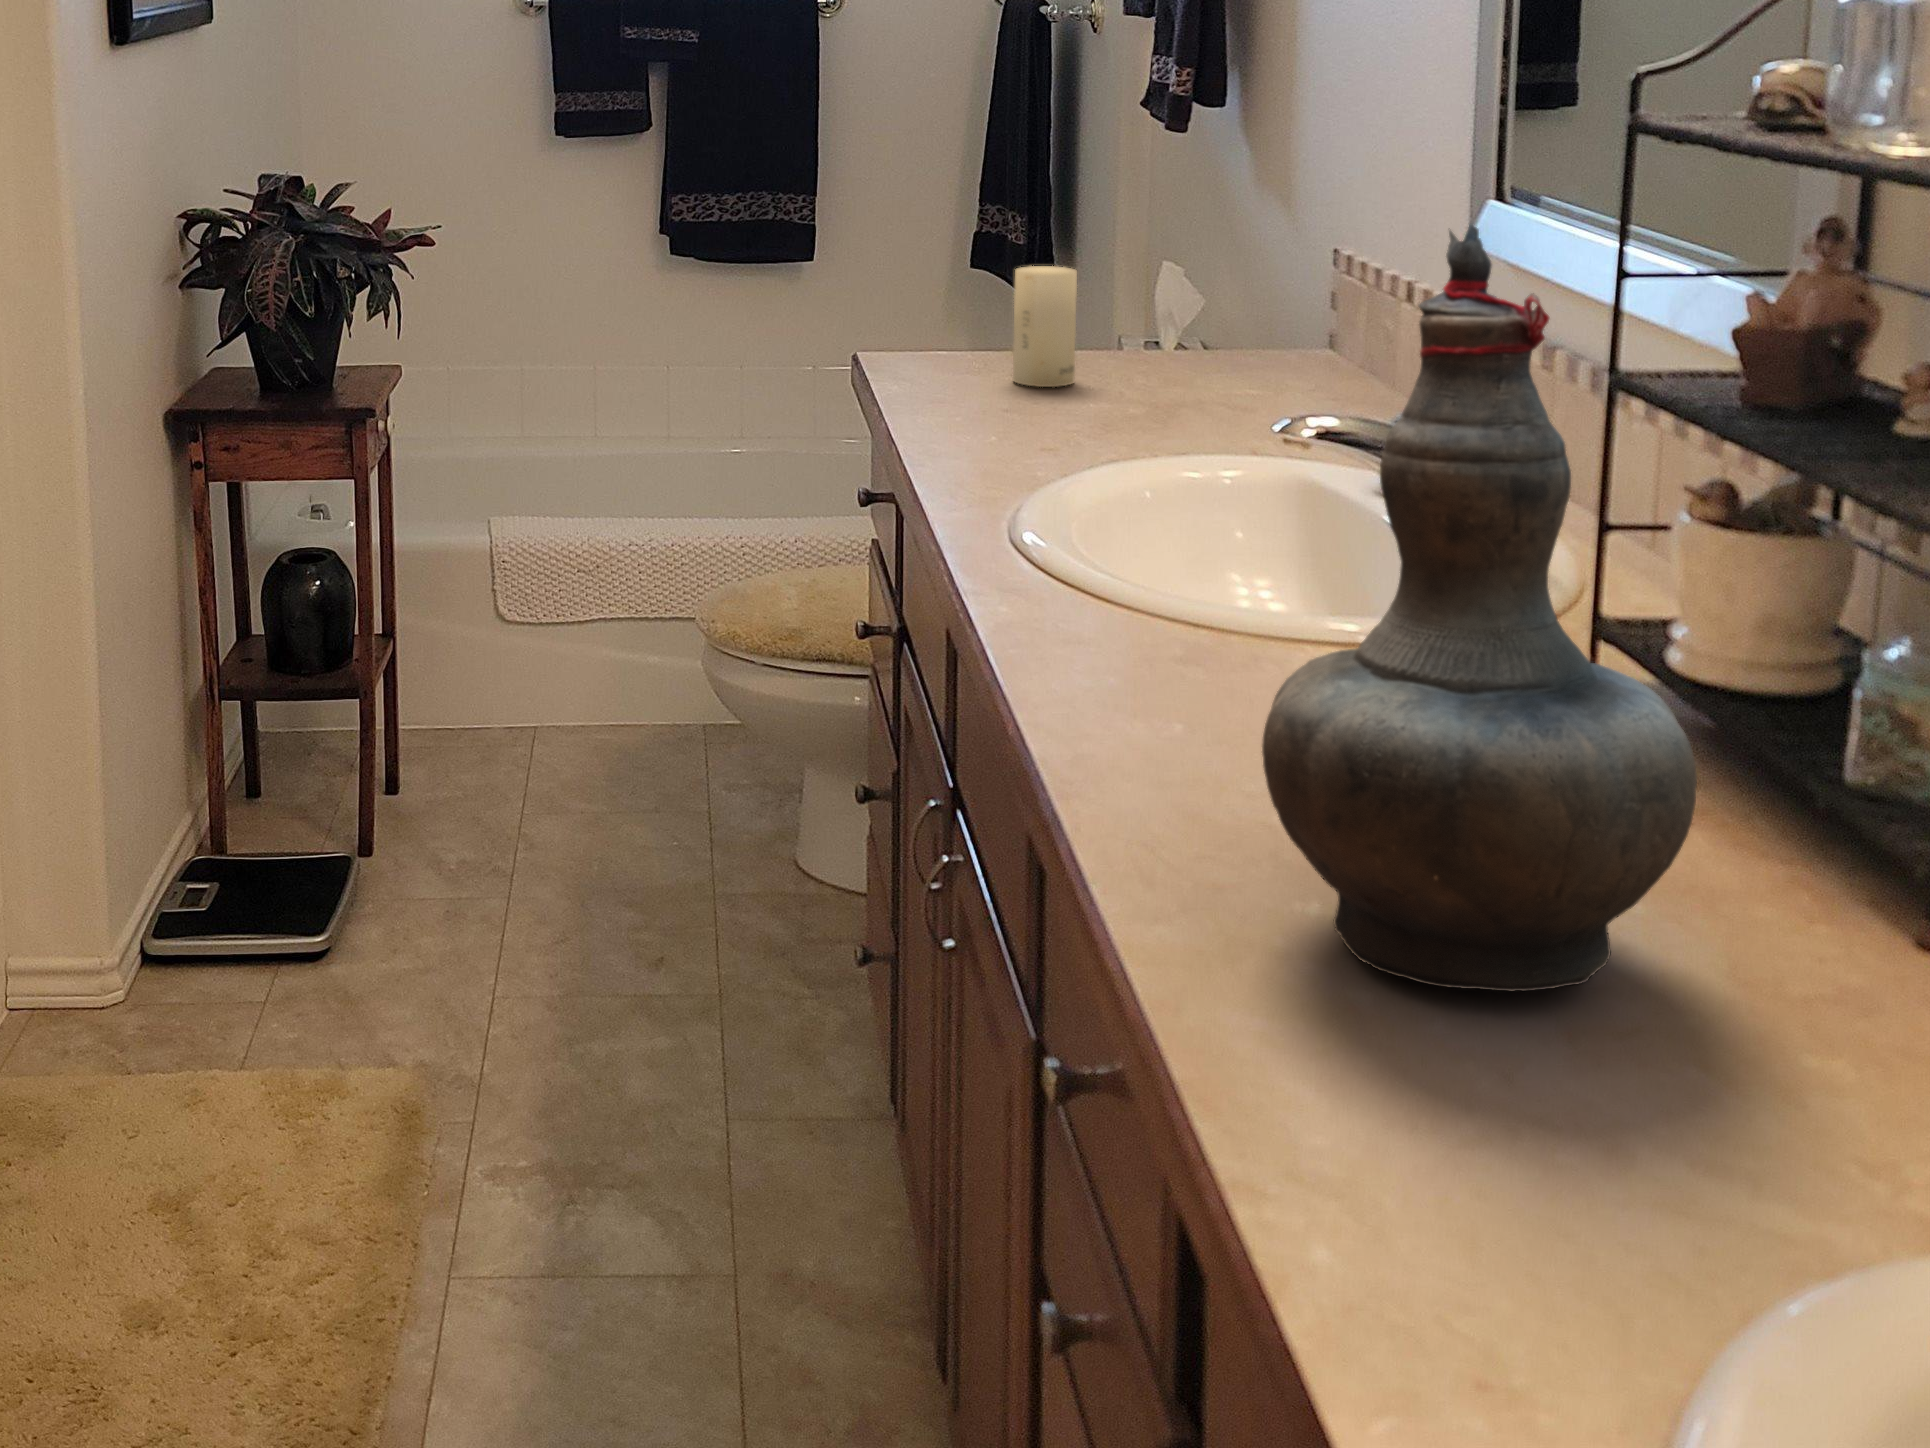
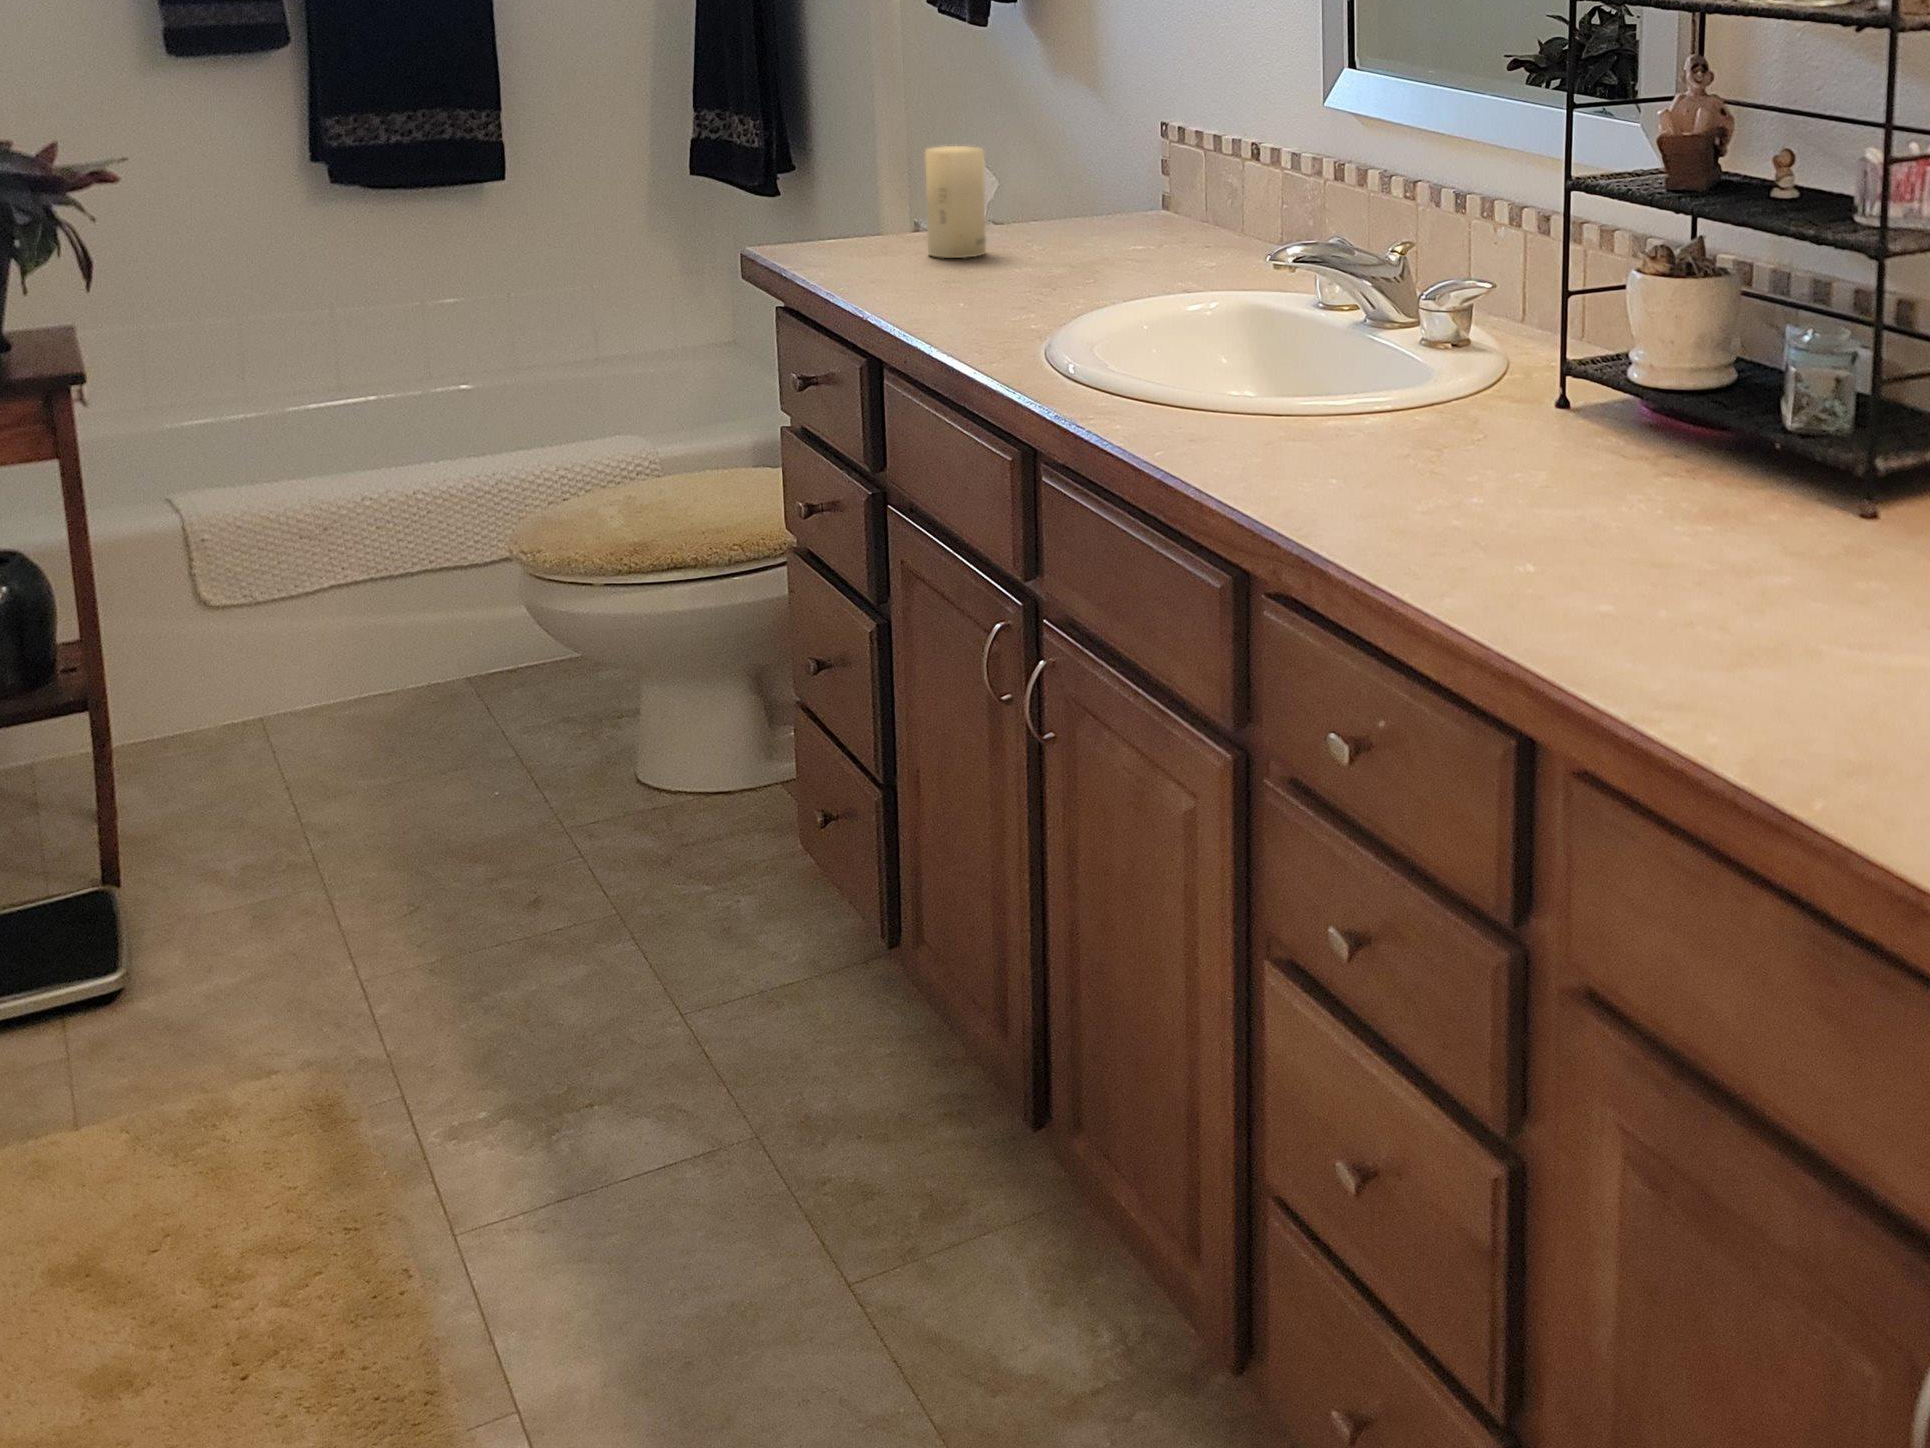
decorative vase: present [1262,224,1697,992] -> none [1490,48,1779,584]

